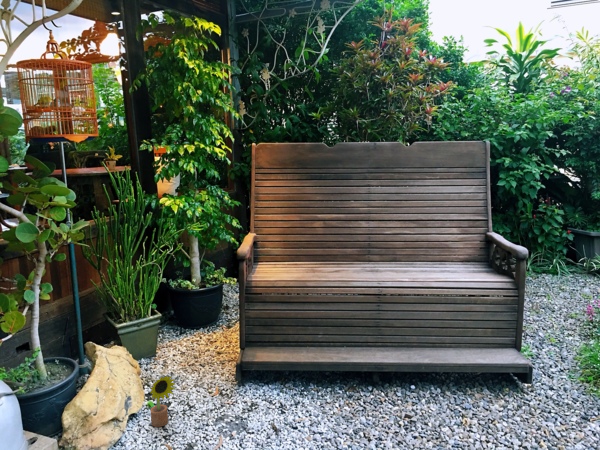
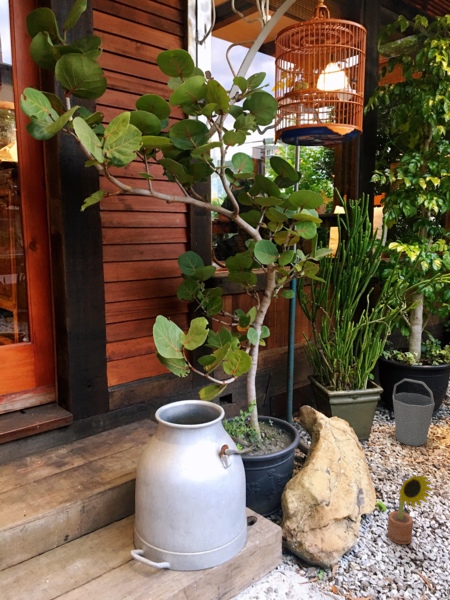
bucket: none [172,303,203,353] -> present [393,379,435,446]

